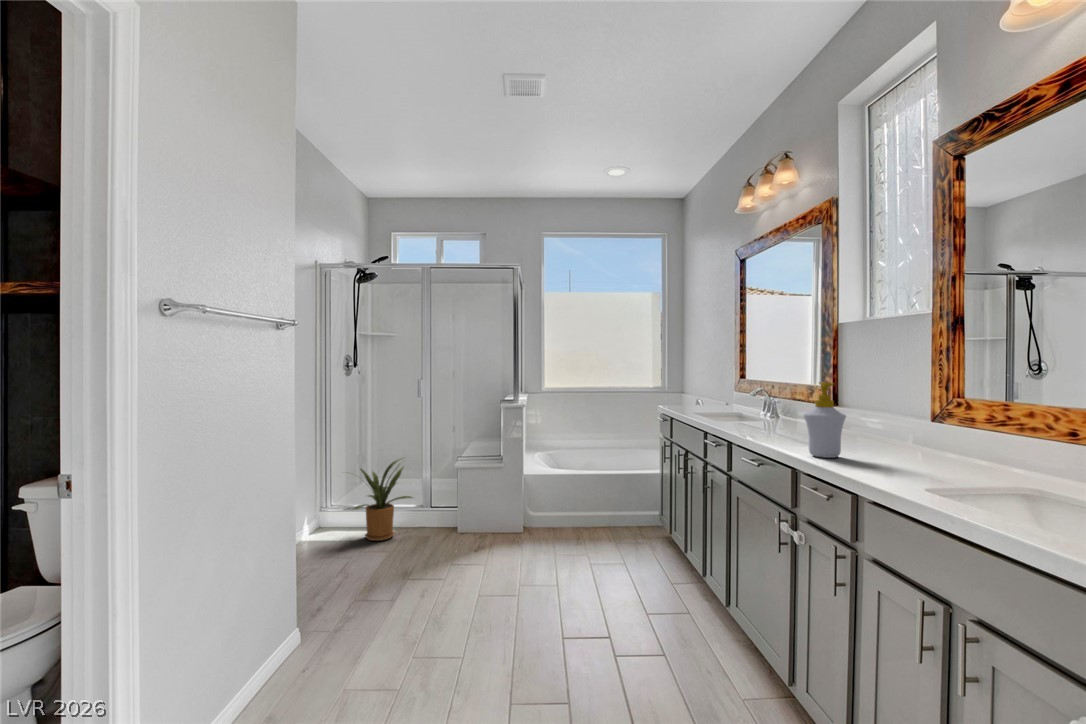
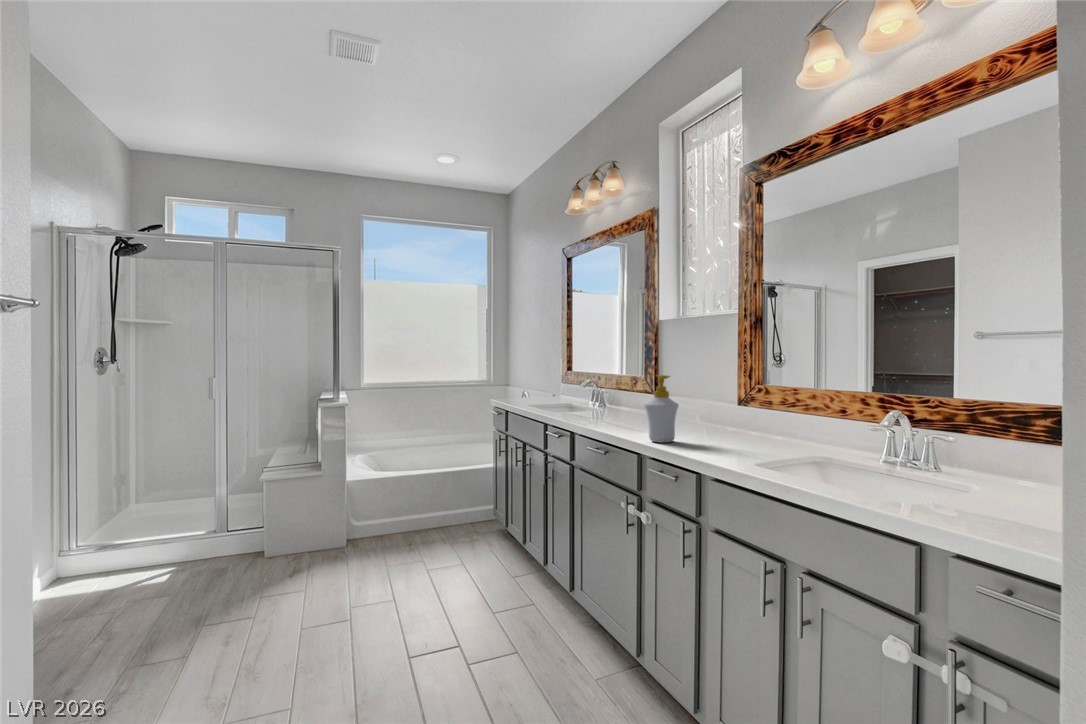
house plant: present [354,458,412,541] -> none [101,473,214,579]

